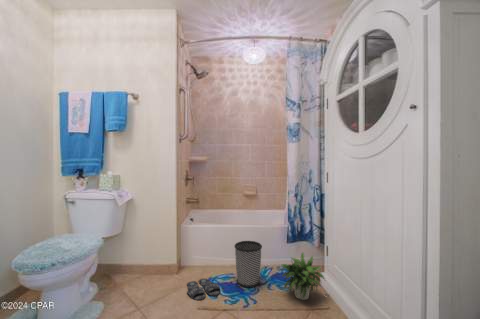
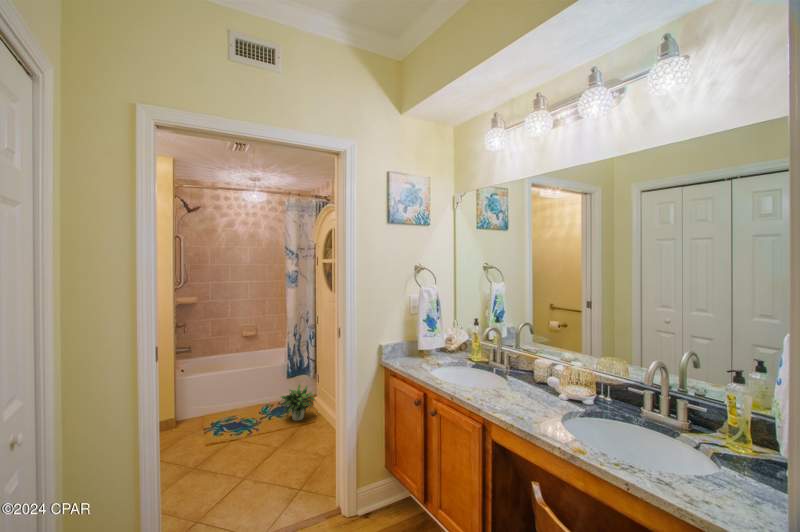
wastebasket: present [235,241,262,287] -> none [237,382,263,423]
slippers: present [187,279,220,300] -> none [188,424,224,441]

